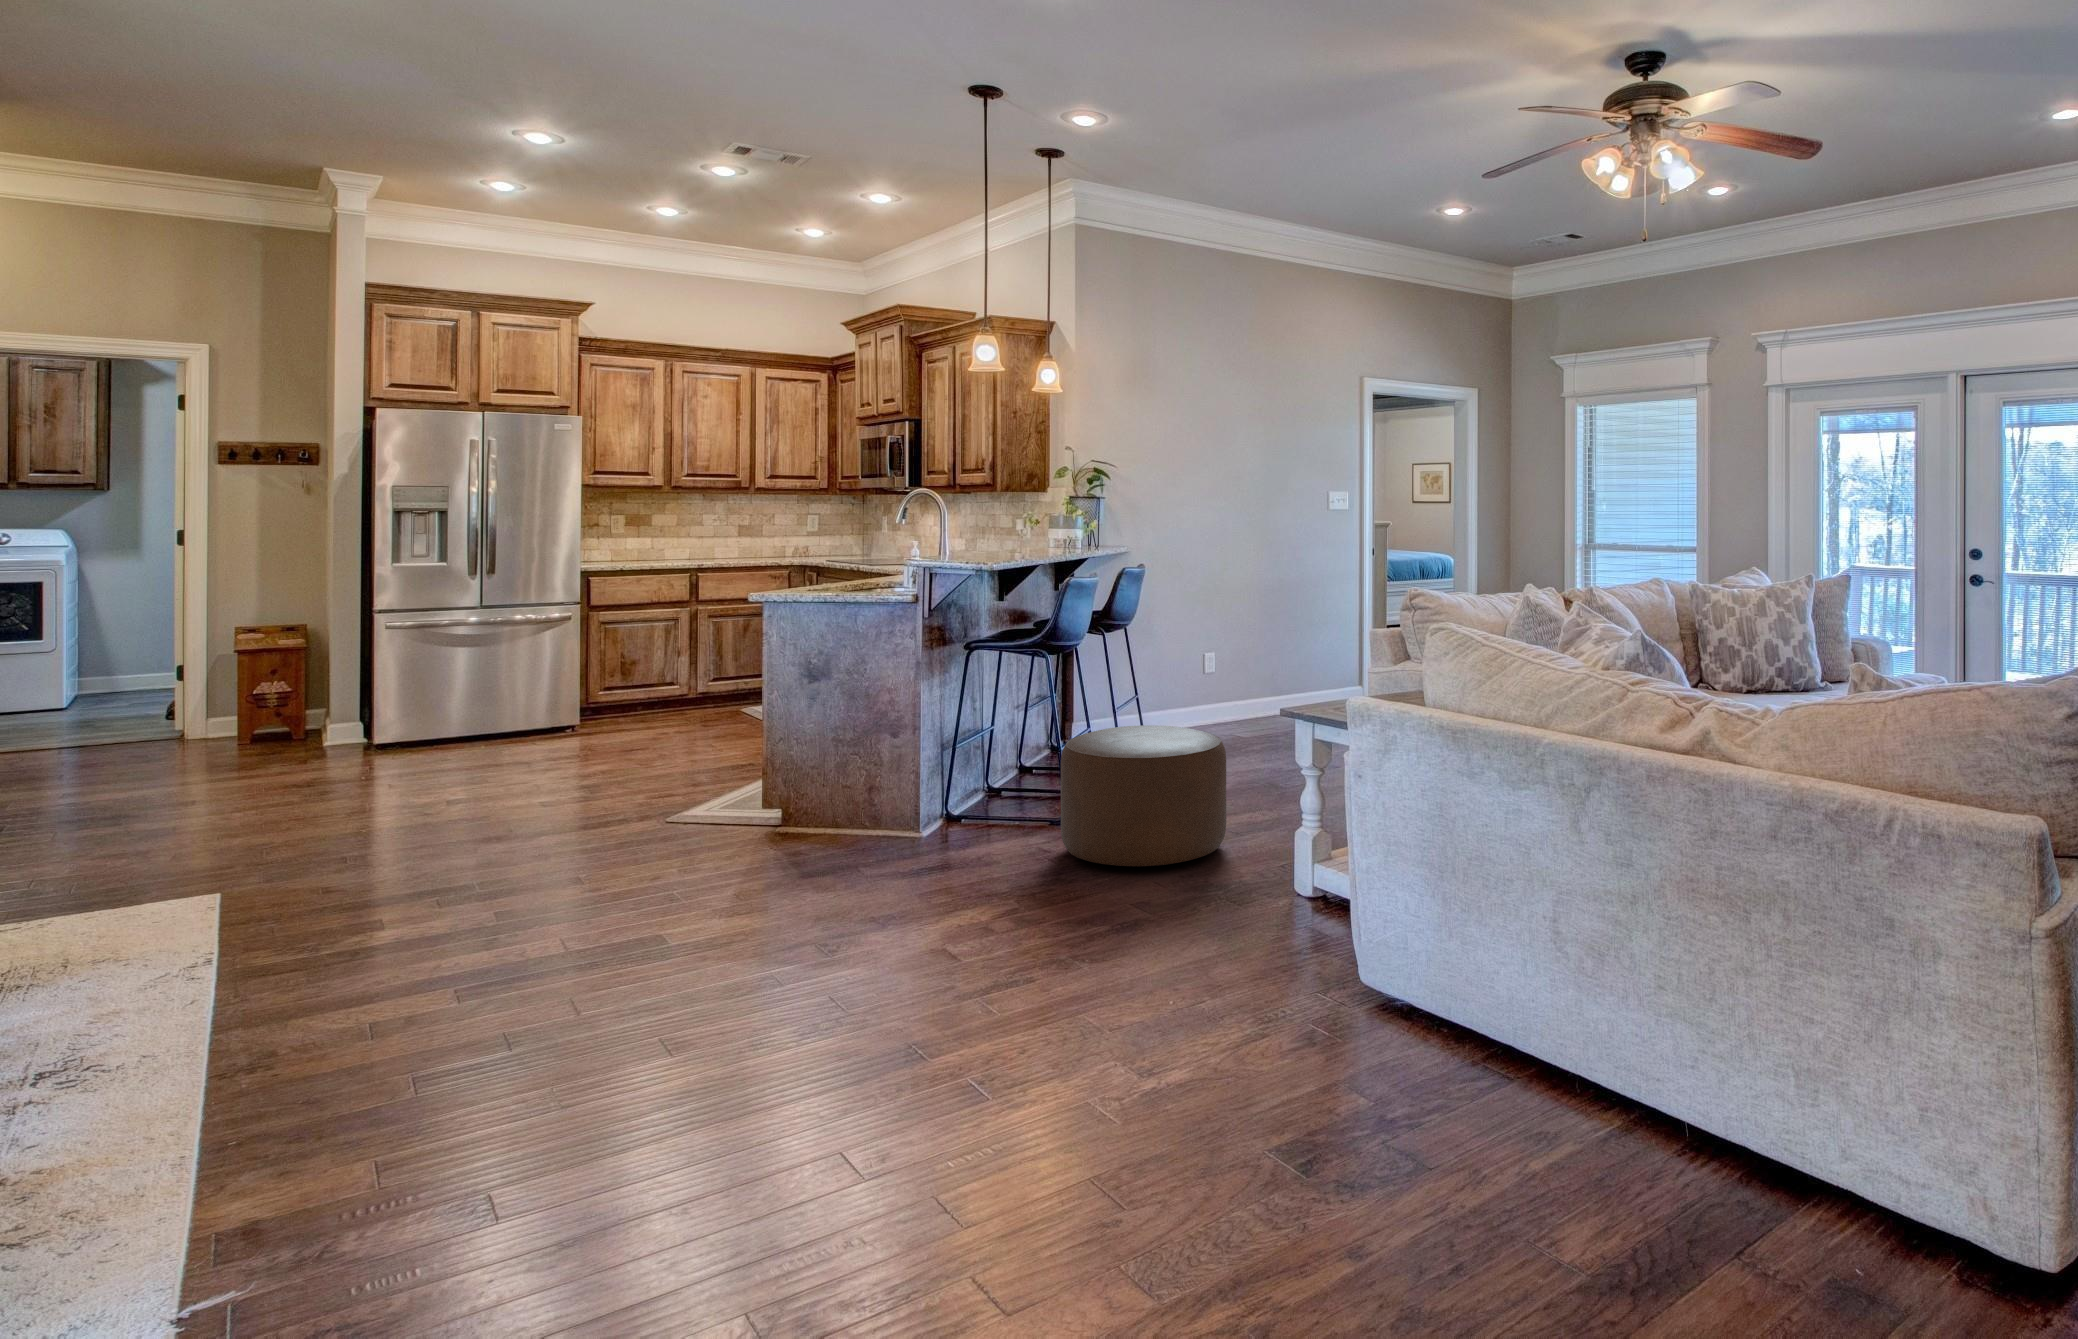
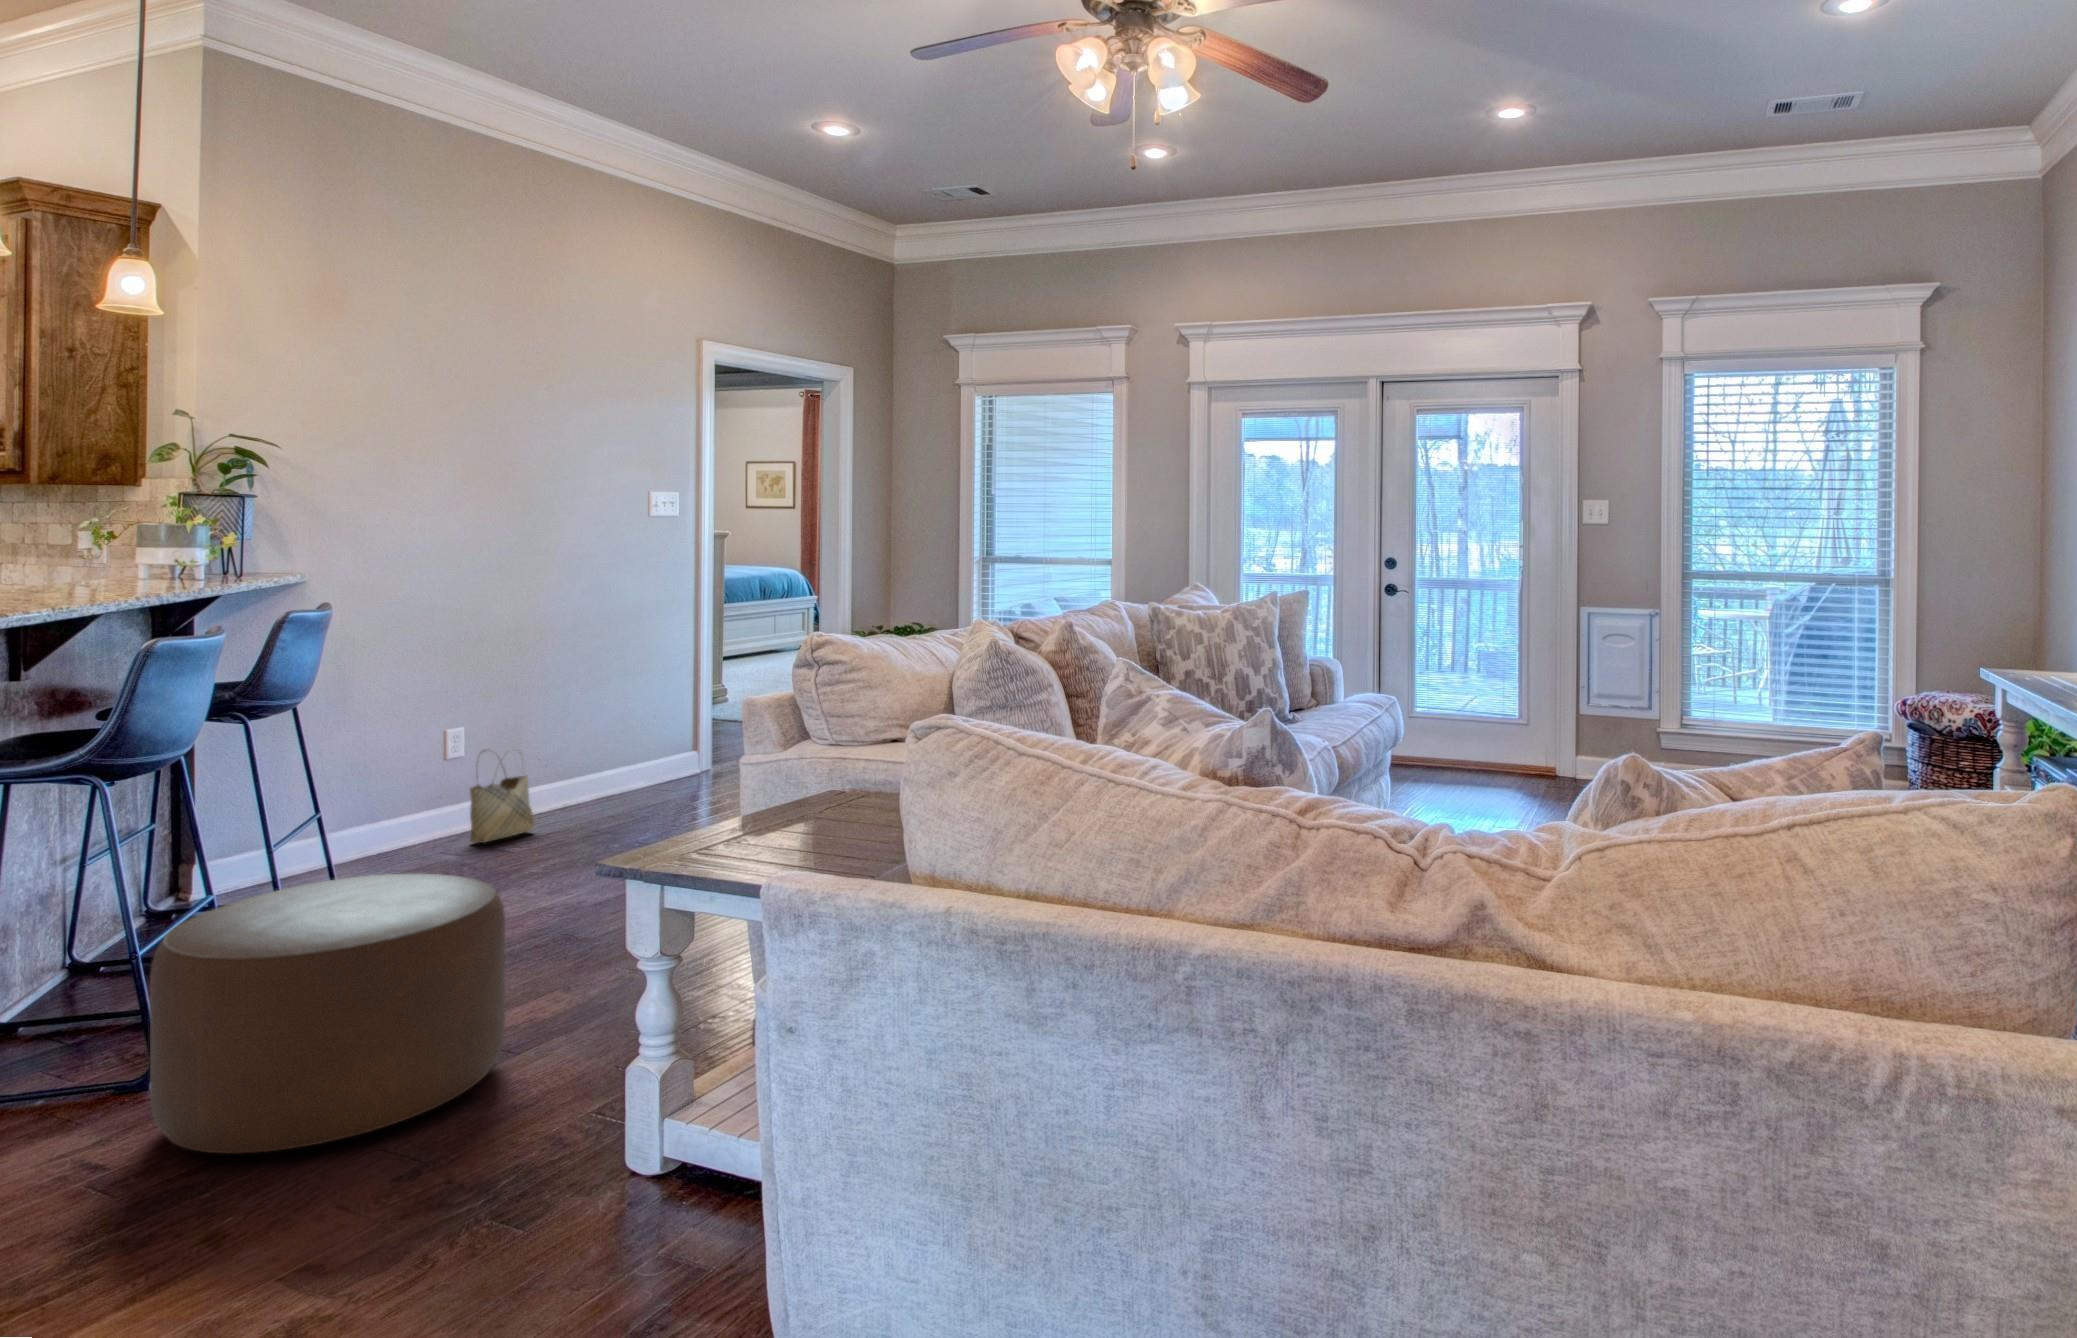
woven basket: none [1217,668,1255,730] -> present [470,750,534,843]

